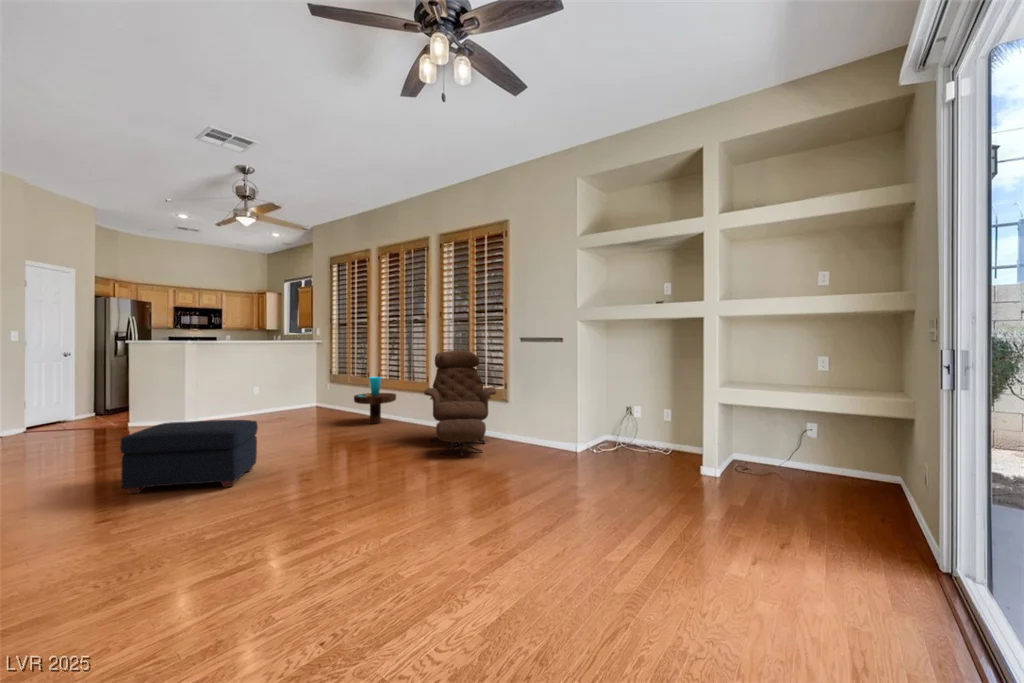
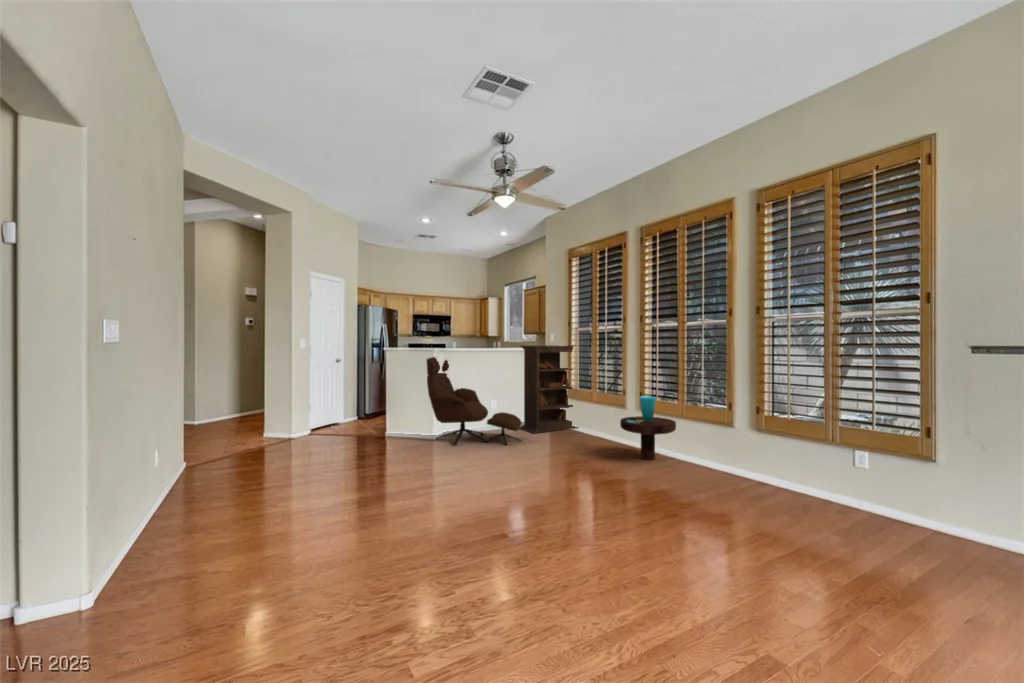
bookcase: none [279,339,341,415] -> present [520,345,579,434]
lounge chair: present [424,350,496,457] -> present [426,357,522,445]
ottoman: present [120,420,258,494] -> none [395,466,553,591]

